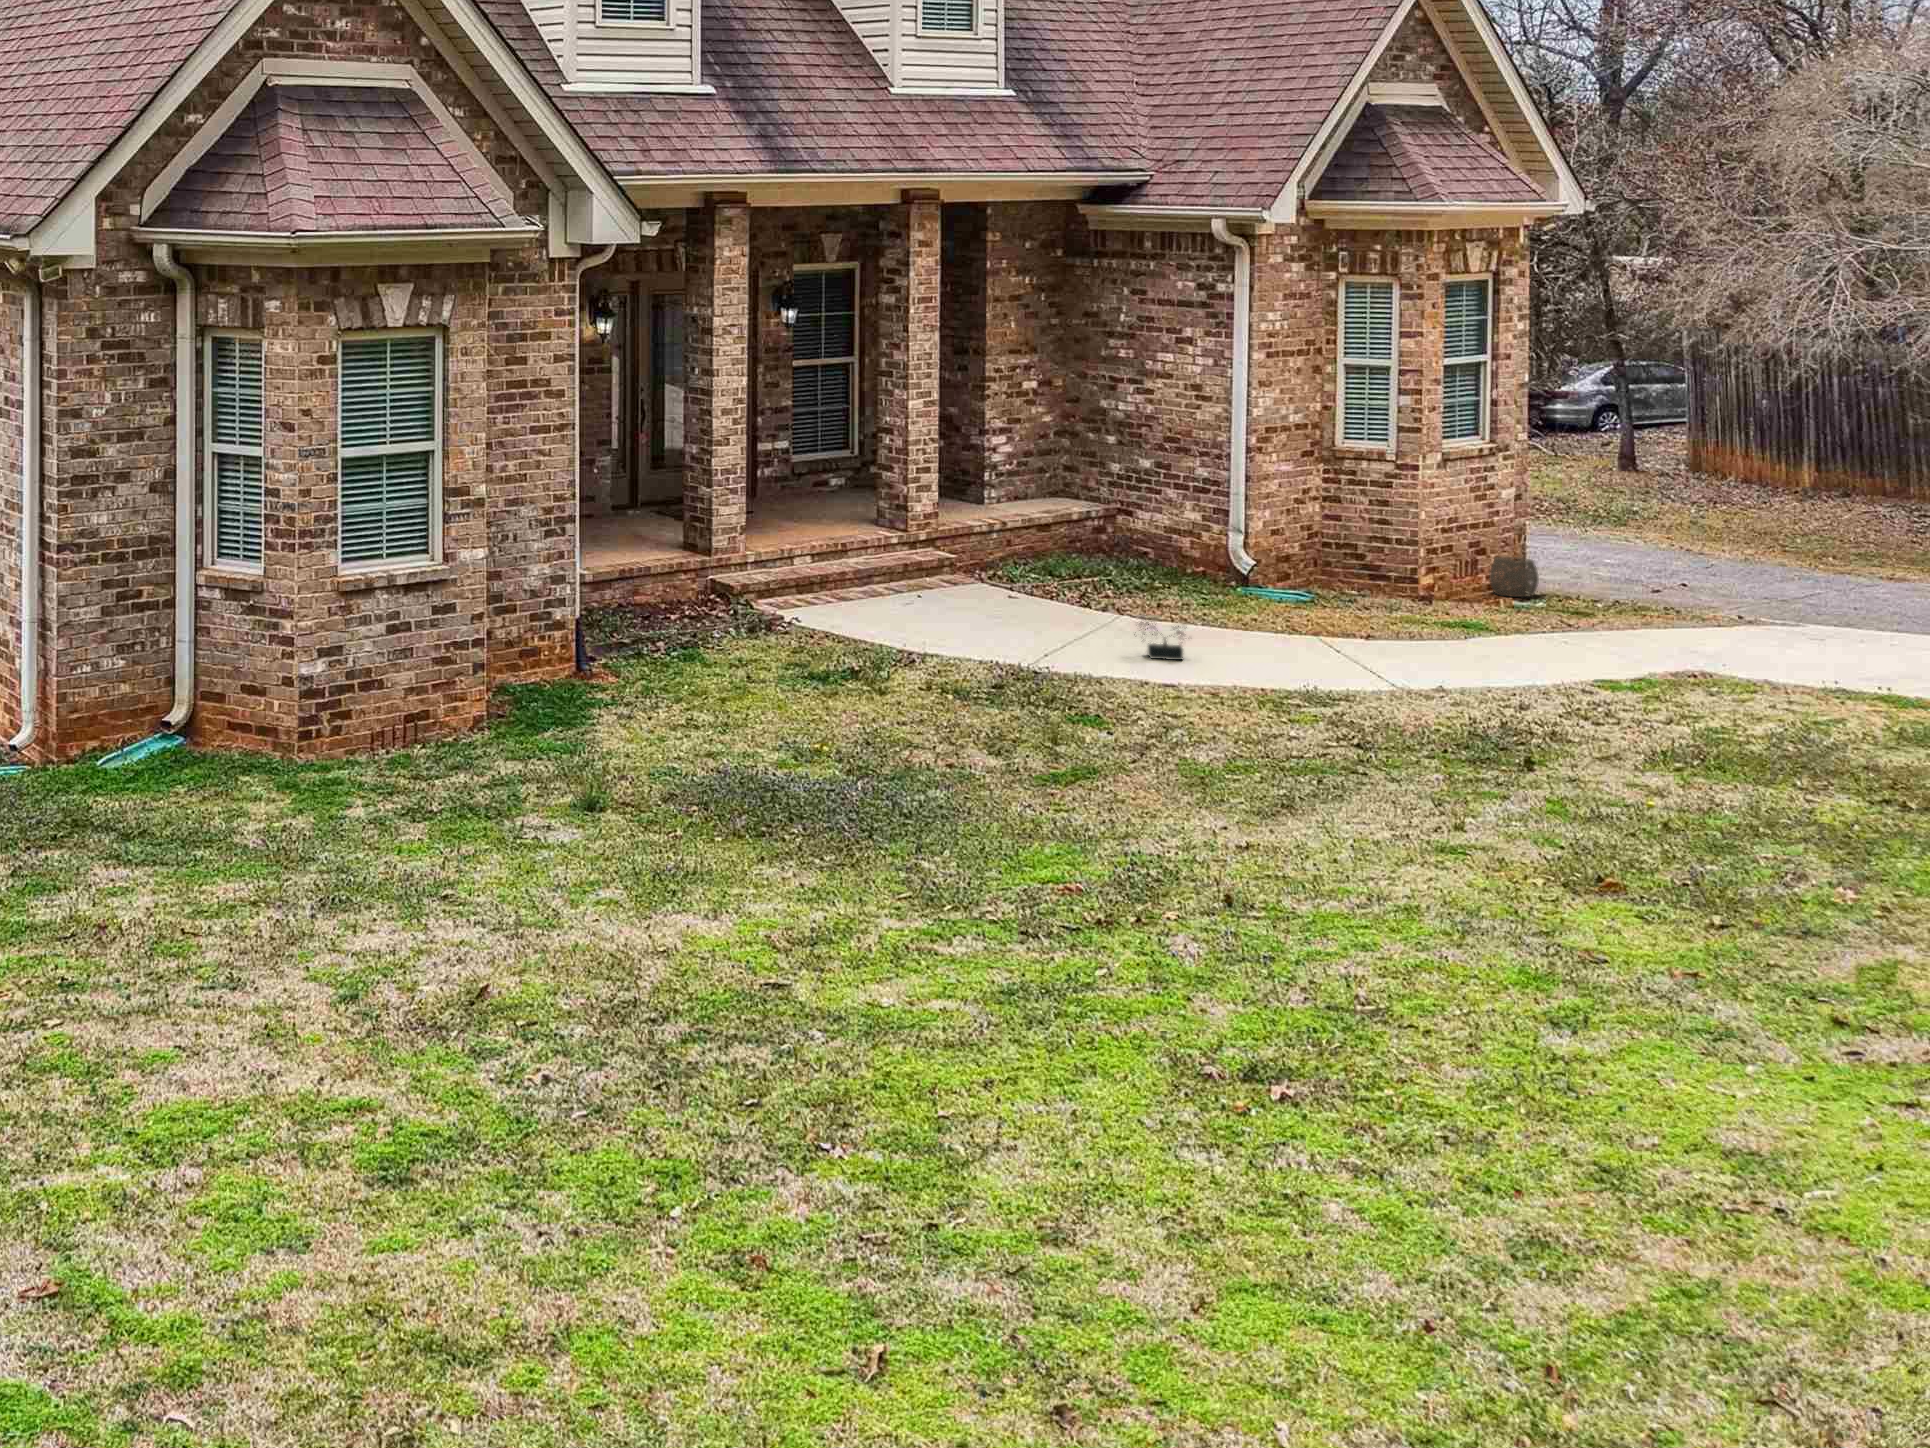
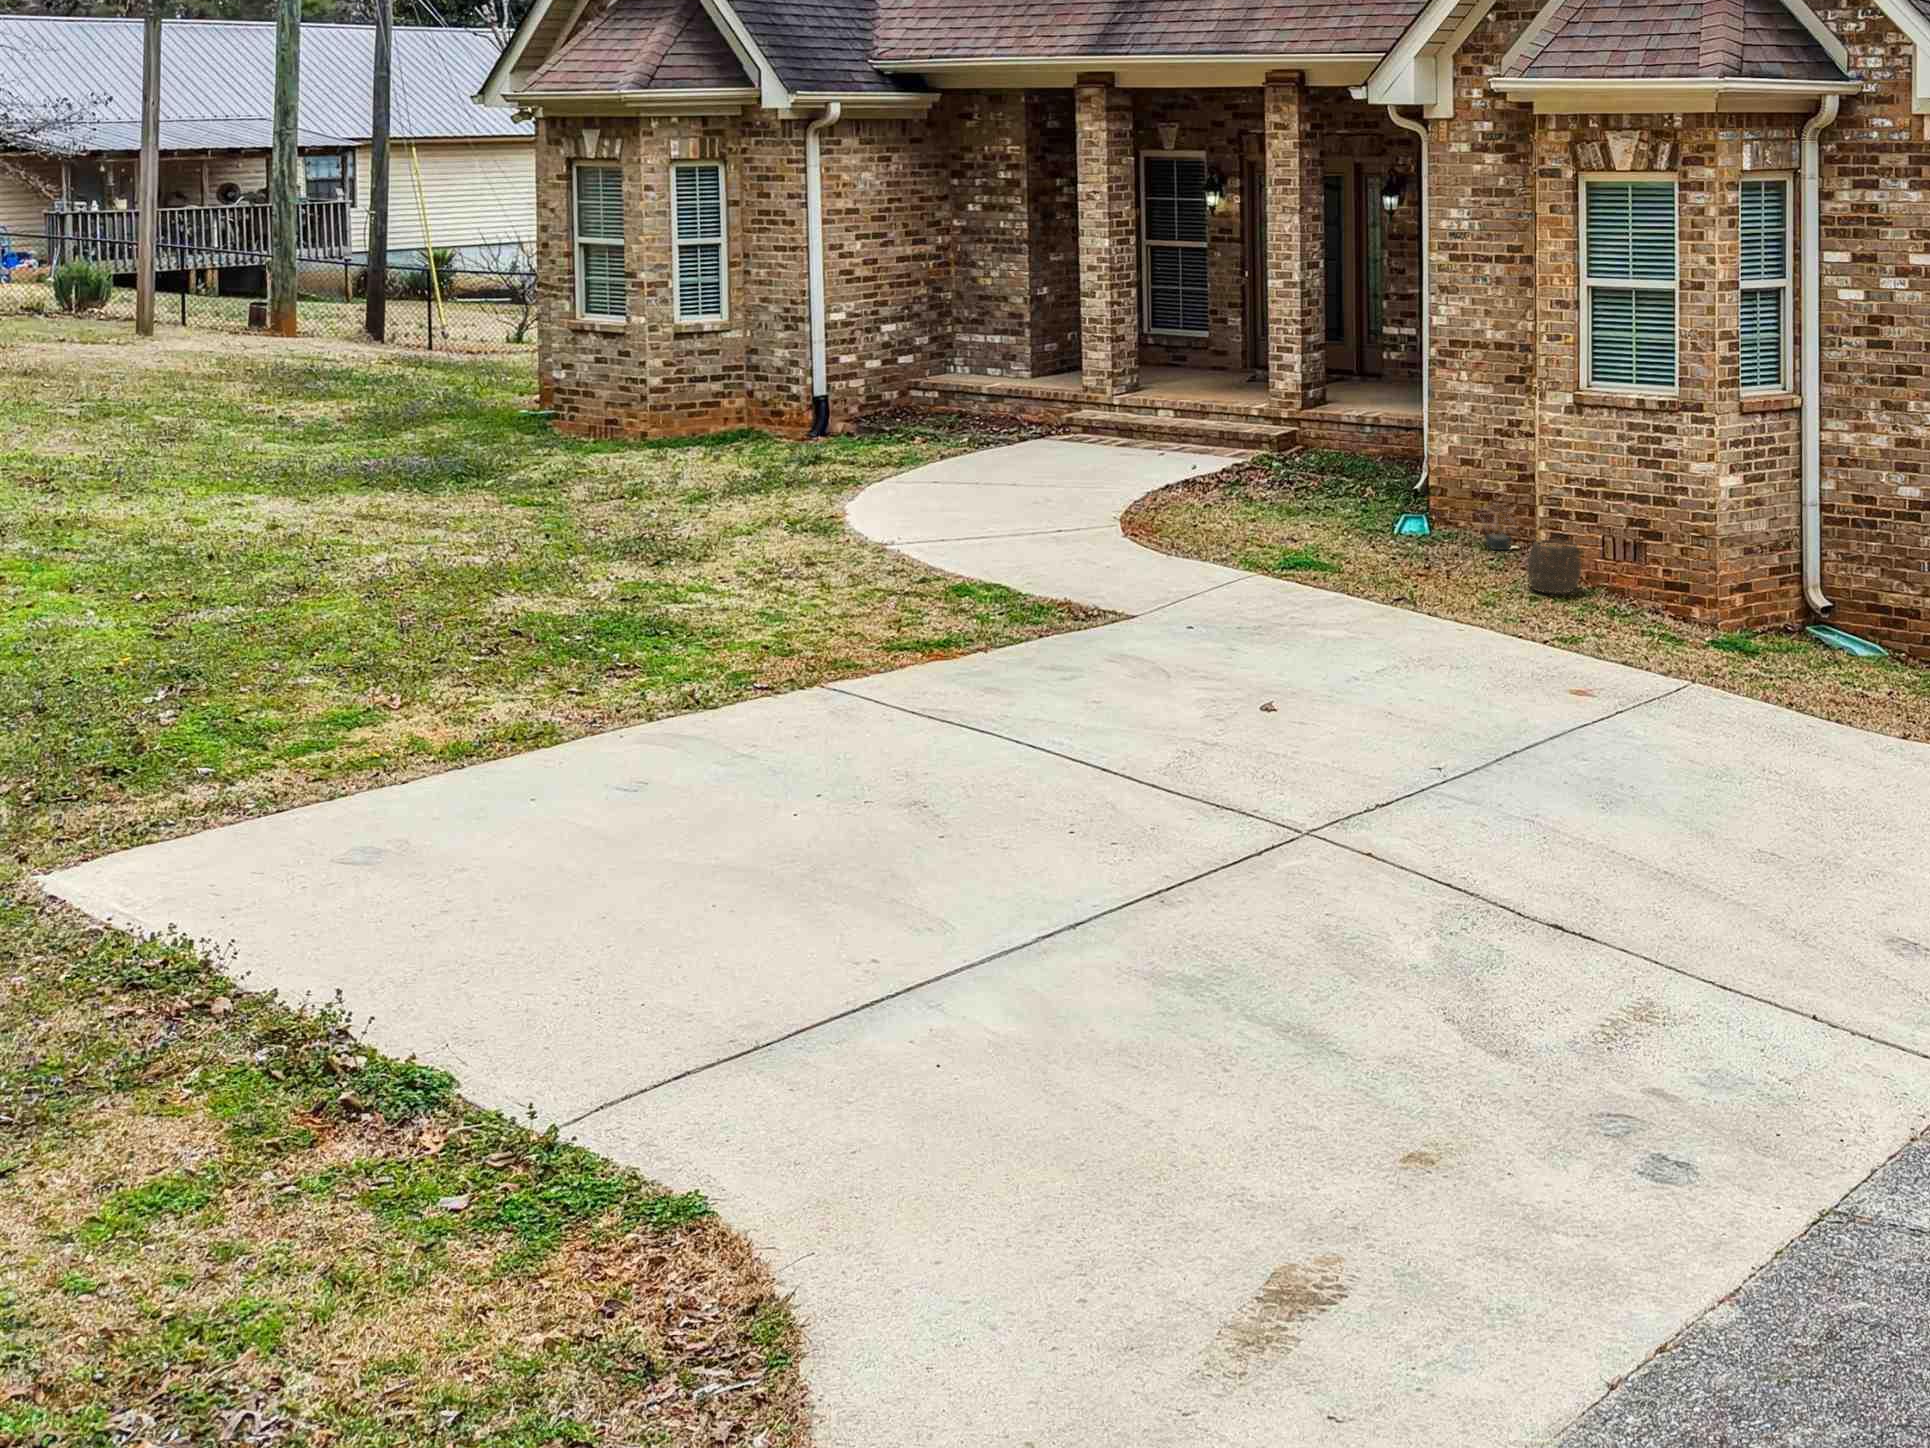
decorative plant: present [1134,616,1187,660] -> present [1480,503,1512,550]

